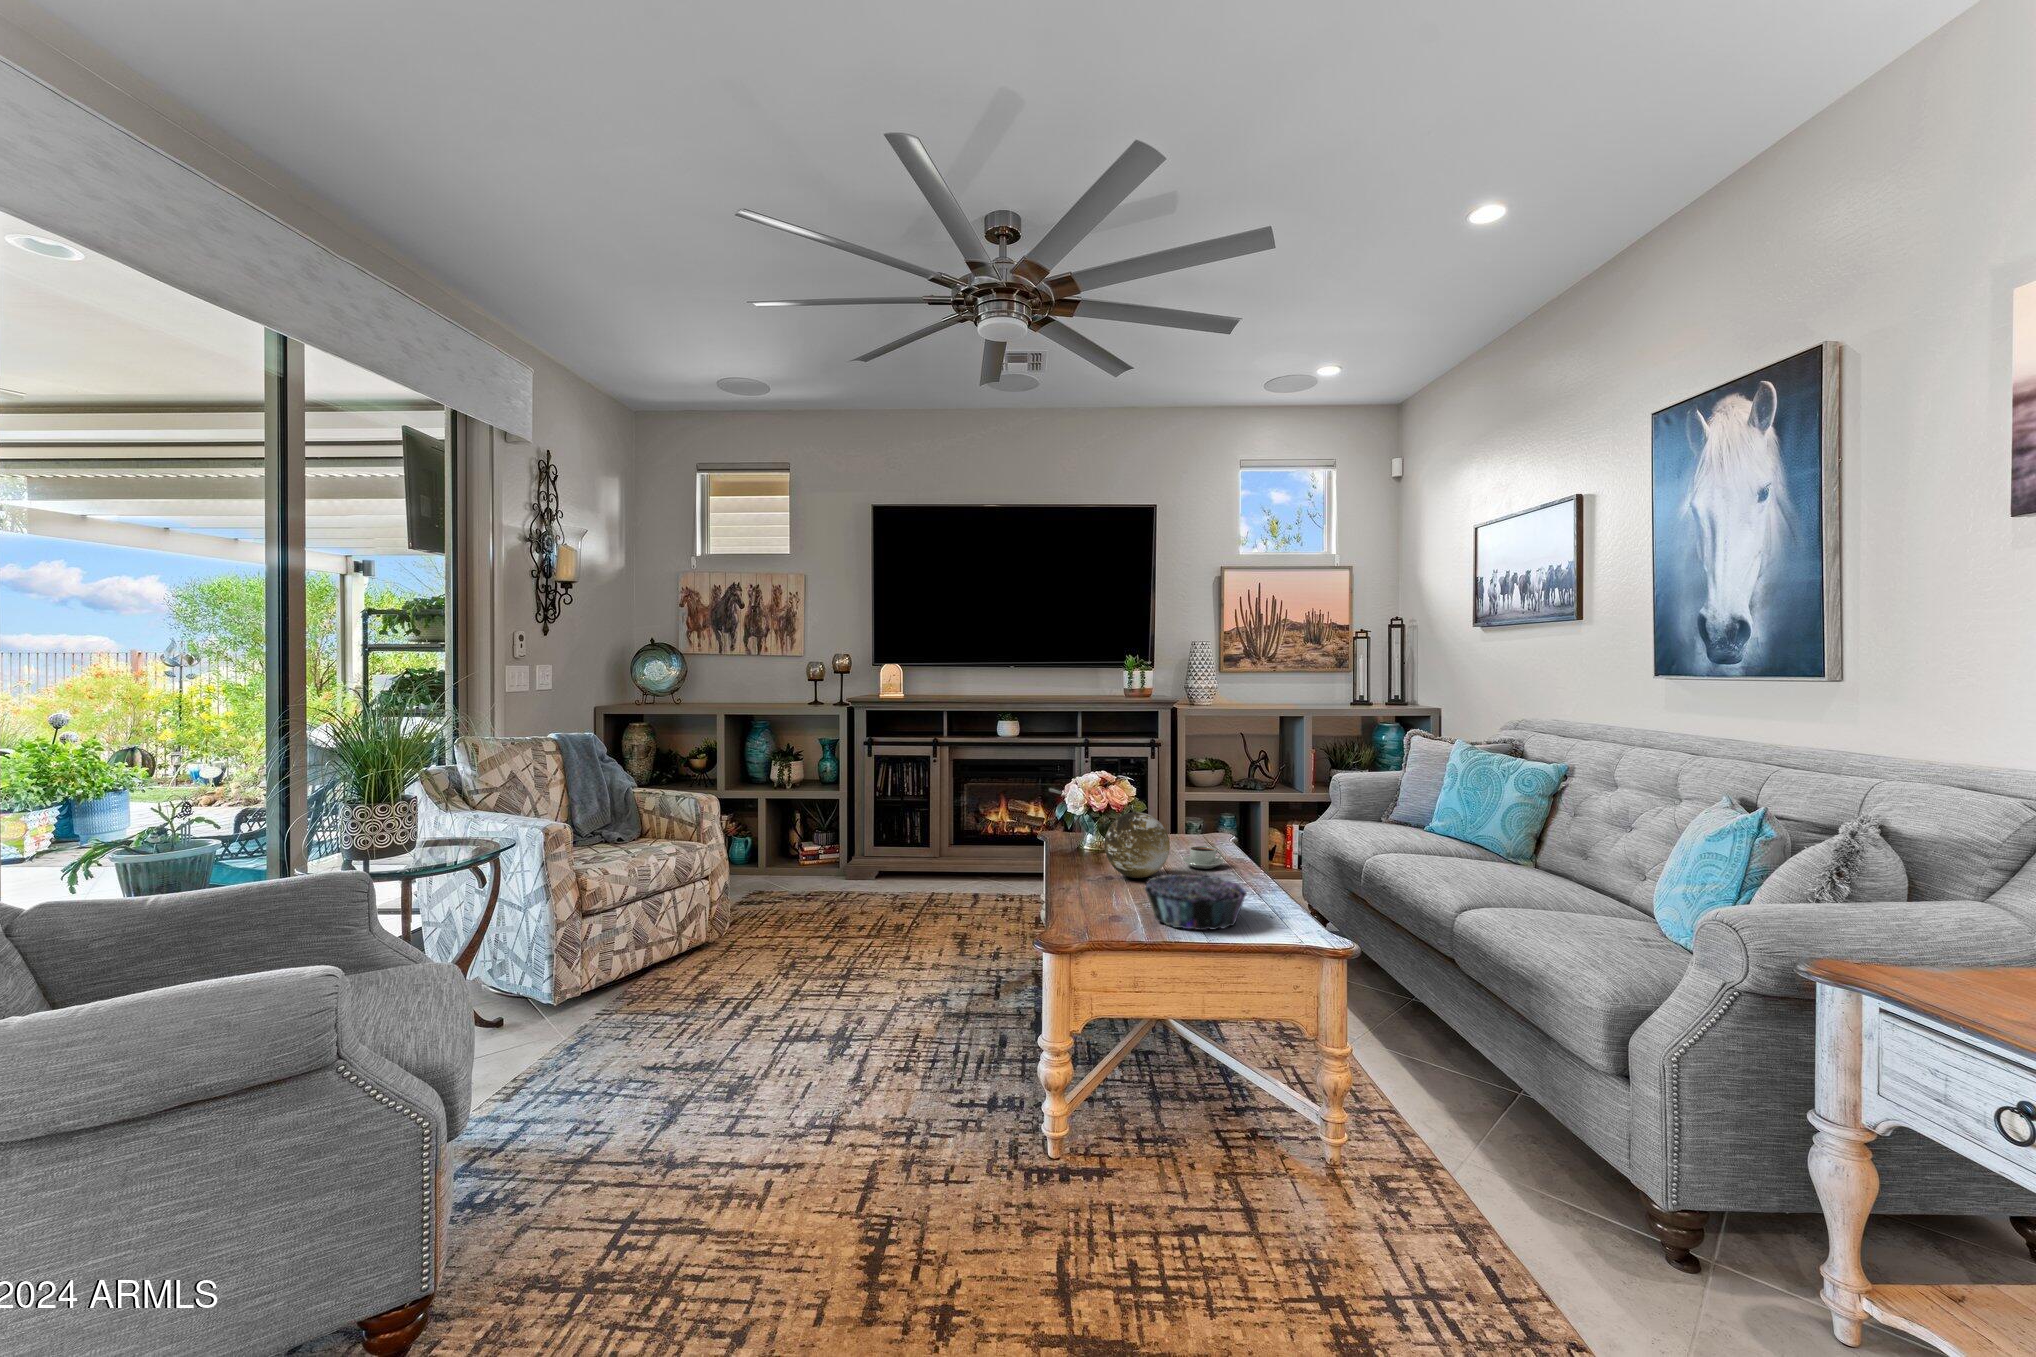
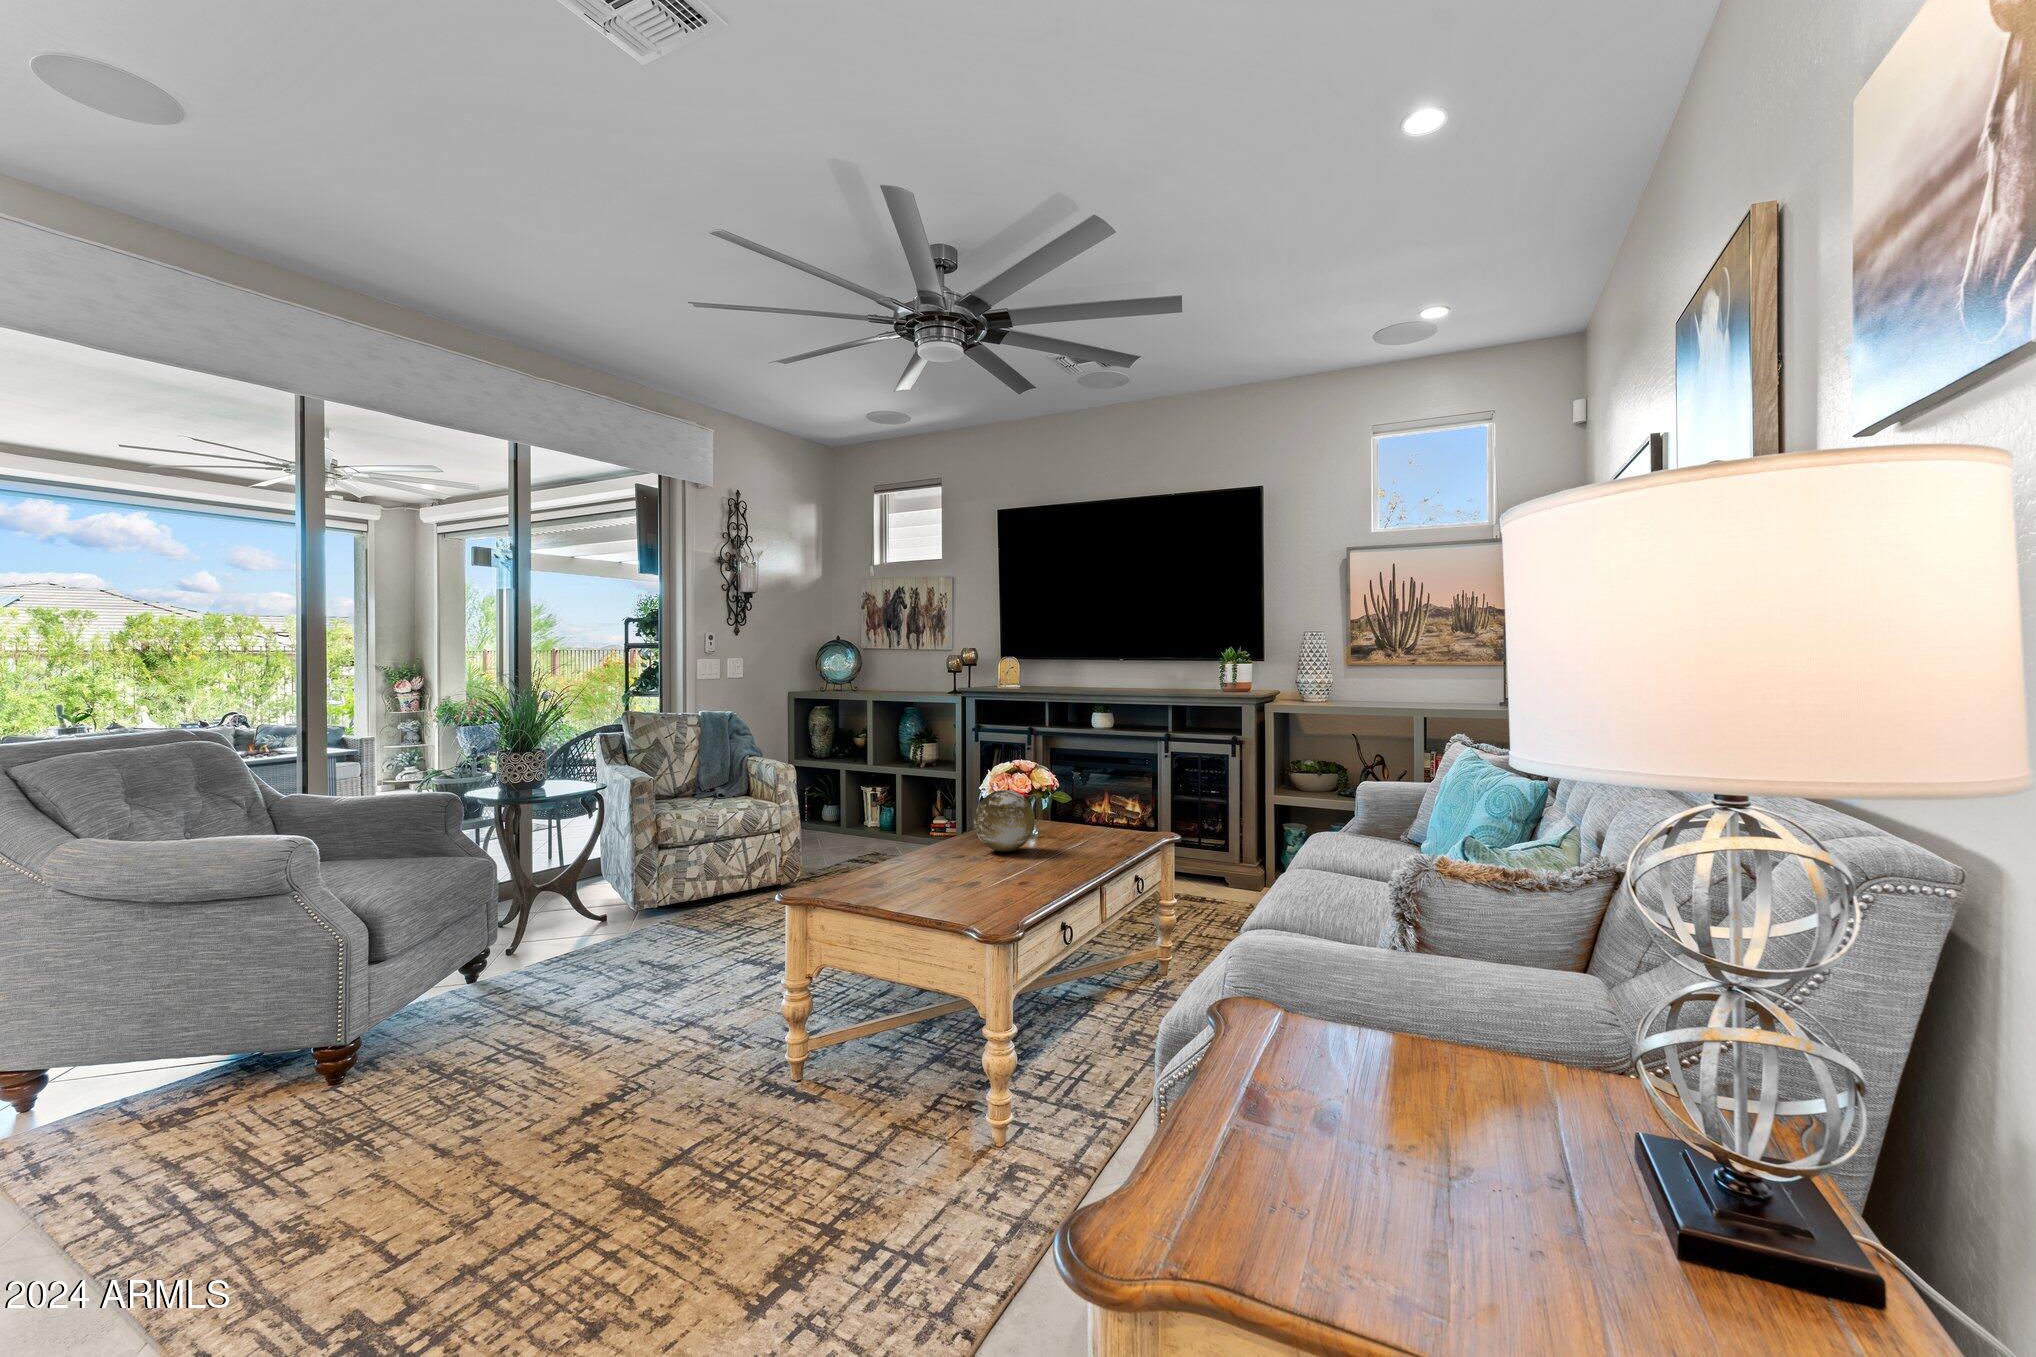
coffee cup: present [1183,846,1224,869] -> none [1066,830,1105,851]
decorative bowl: present [1145,875,1247,930] -> none [904,843,998,890]

